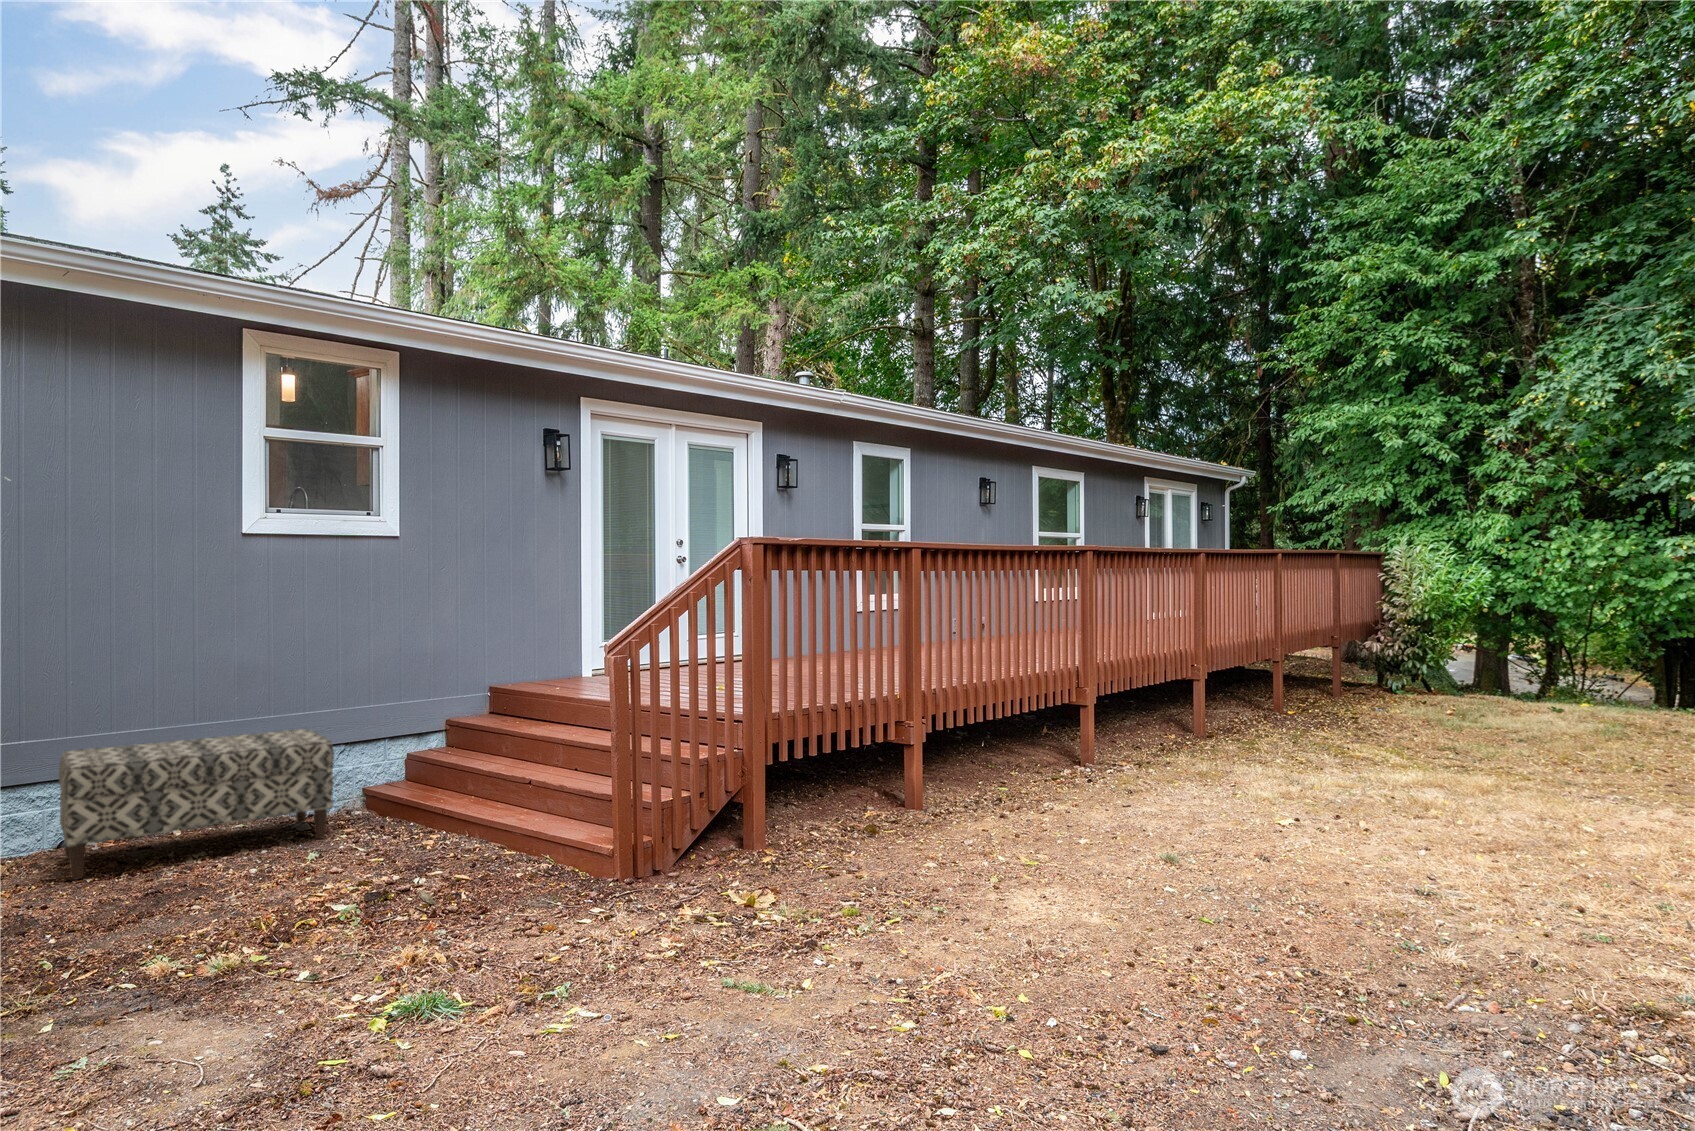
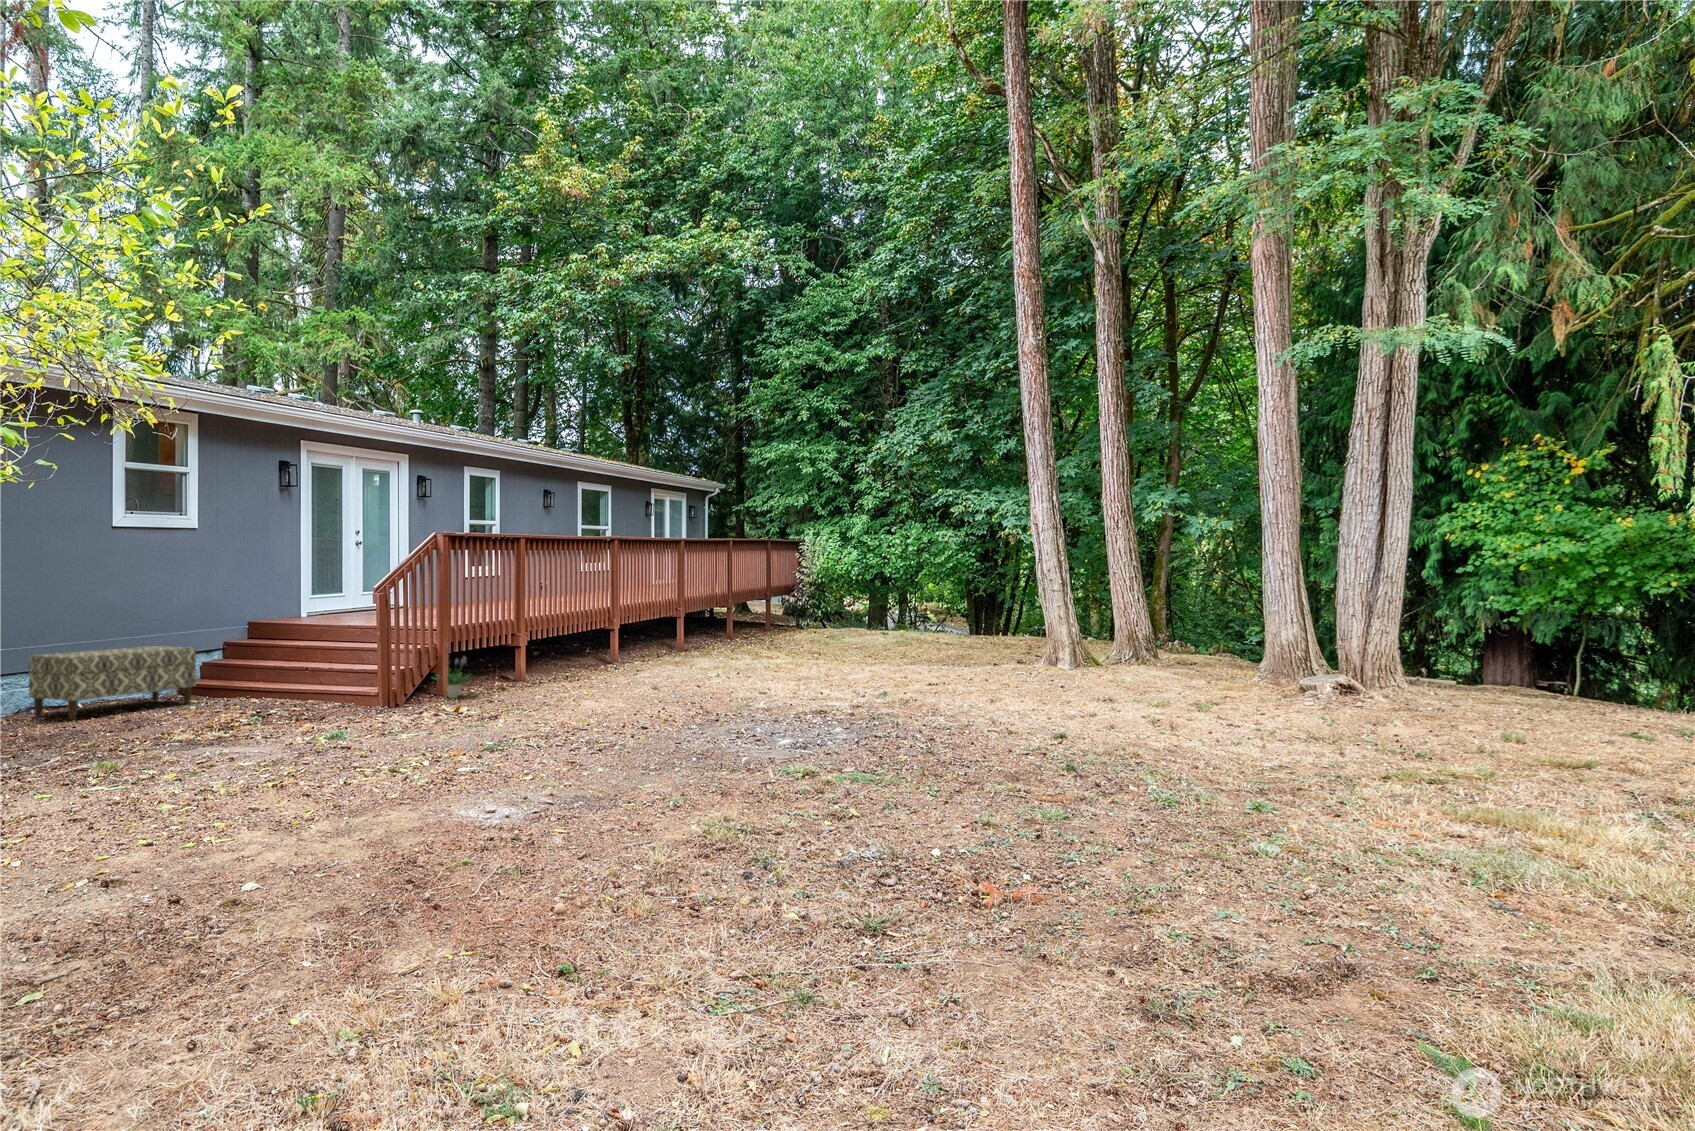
potted plant: none [681,761,767,882] -> present [433,644,474,698]

